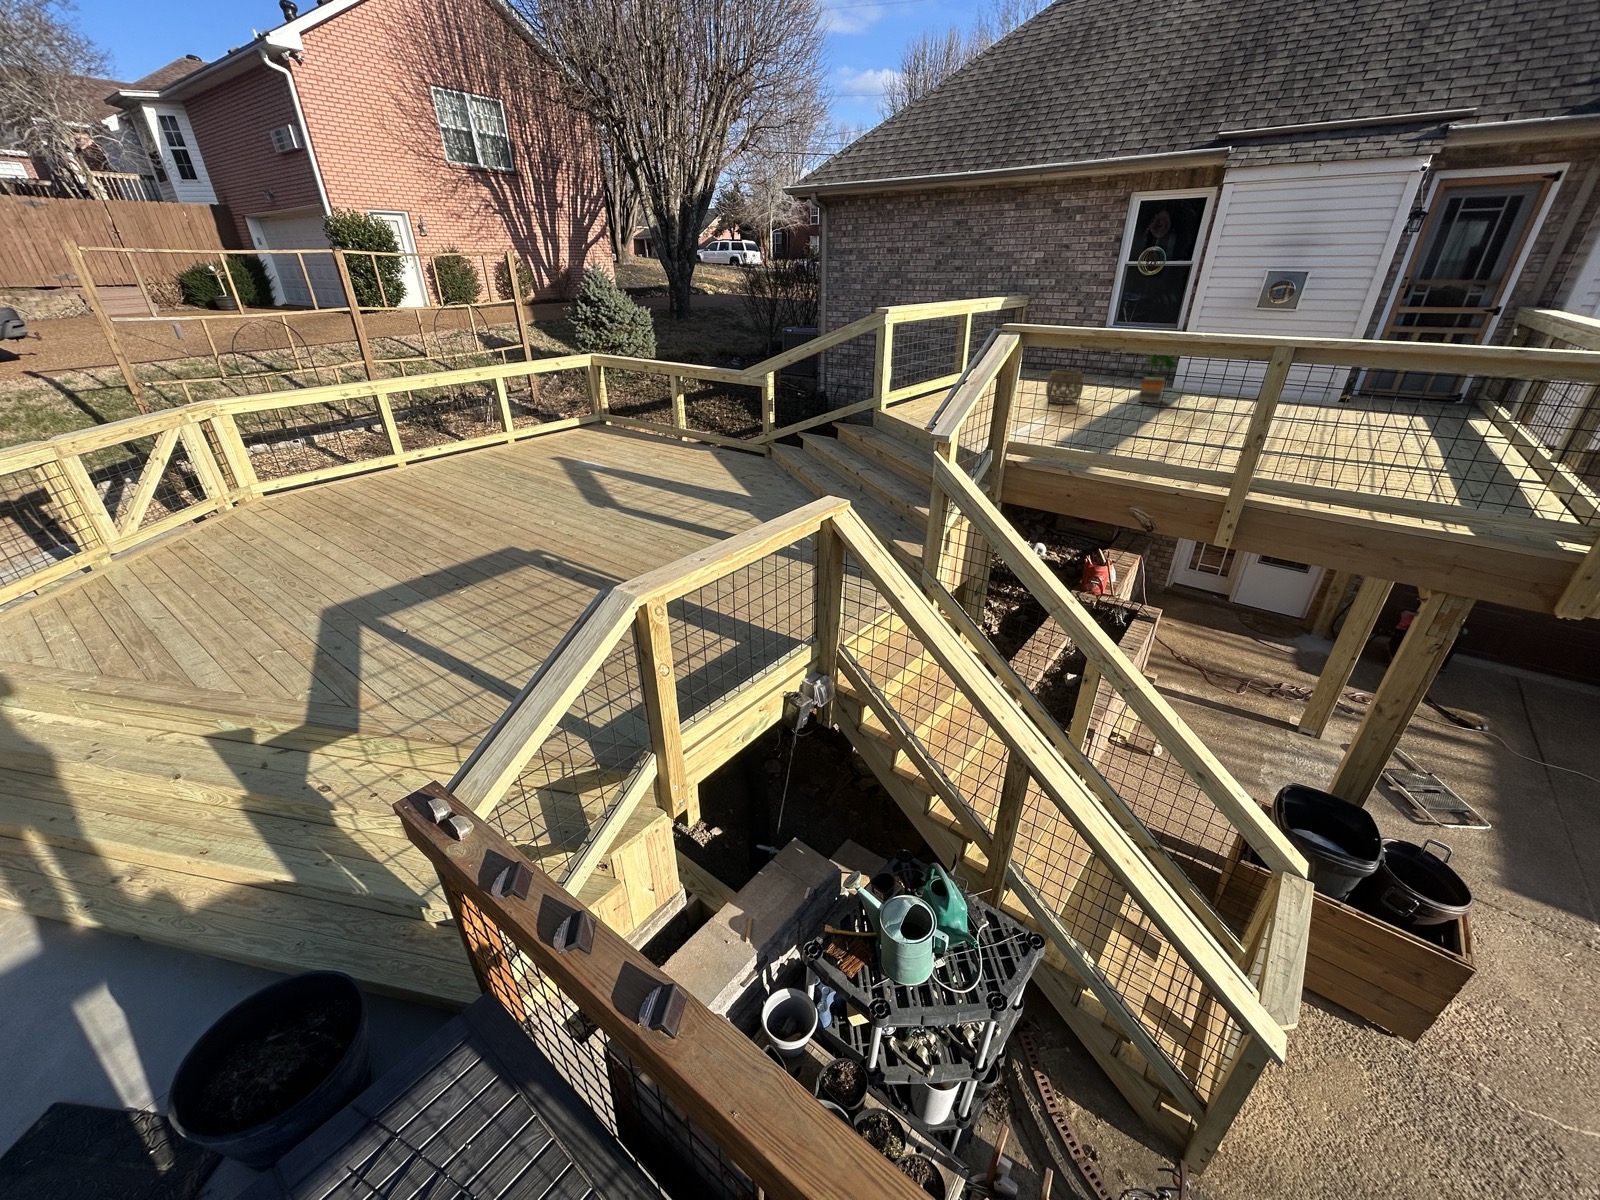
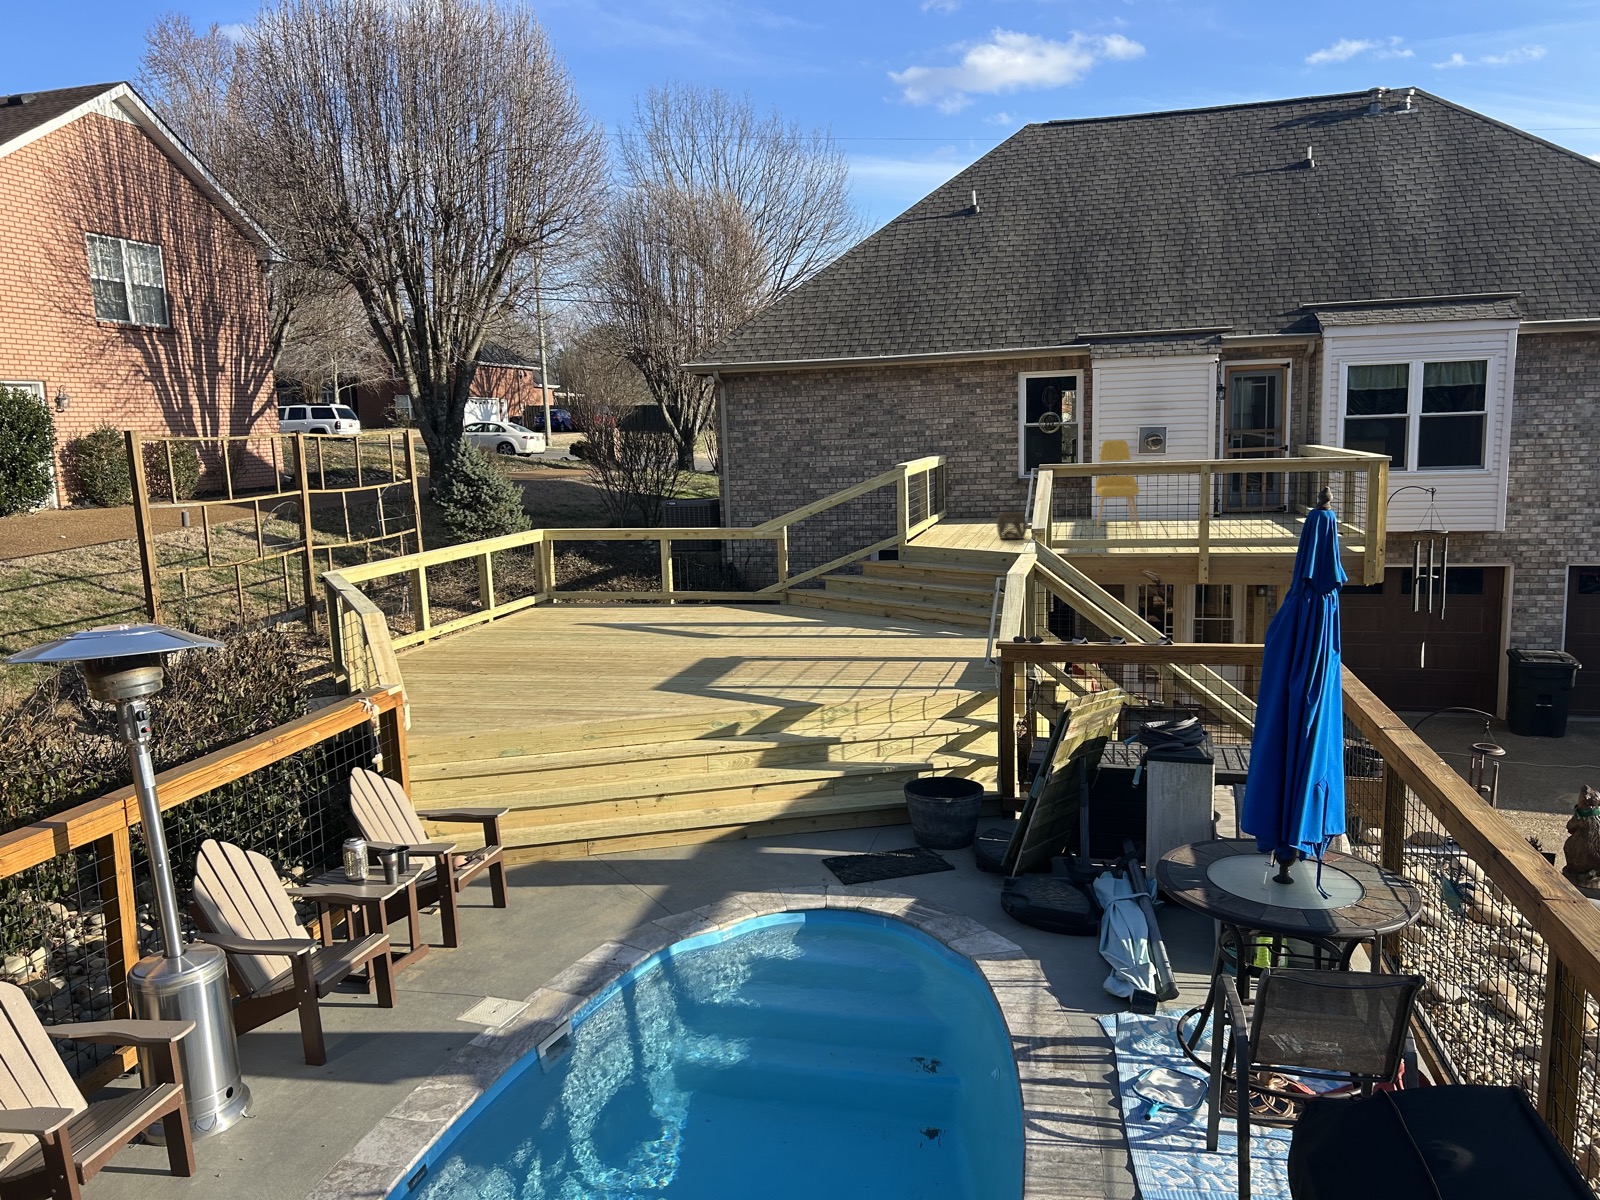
chair: none [1179,283,1251,398] -> present [1096,440,1139,528]
potted tree: present [1139,356,1177,403] -> none [1065,491,1094,534]

